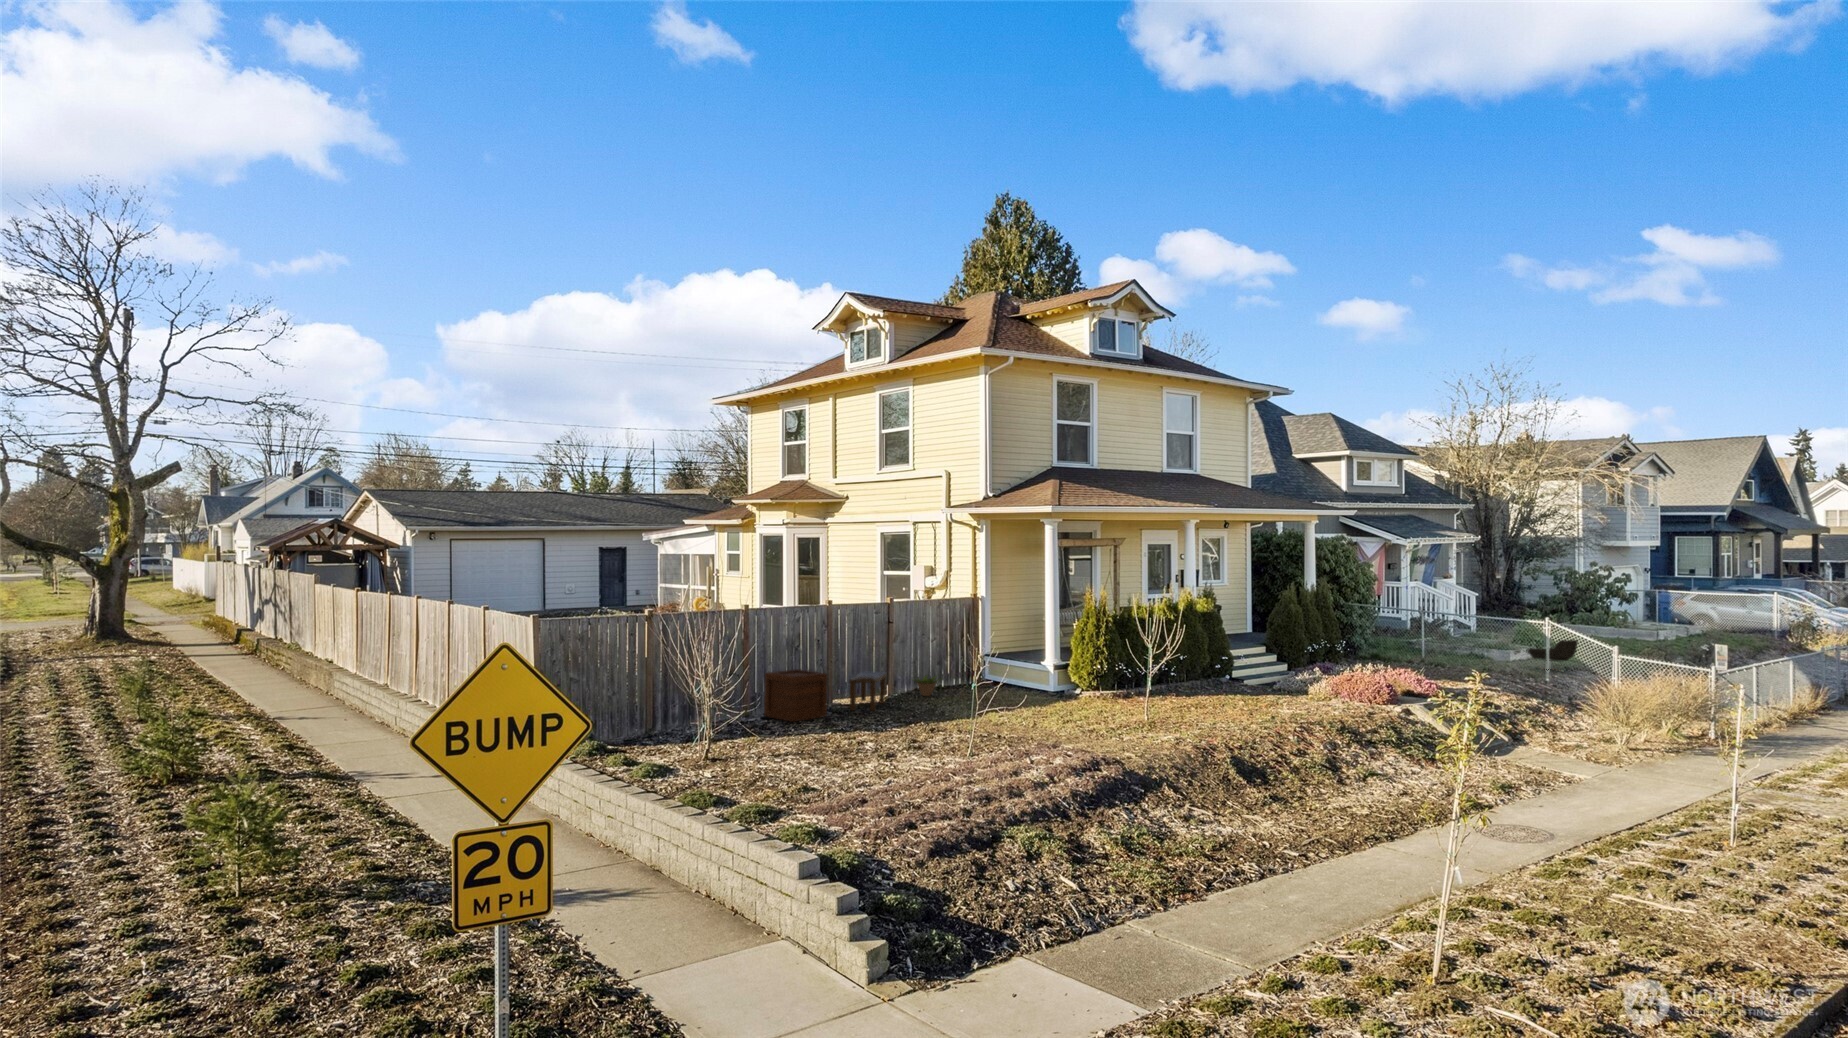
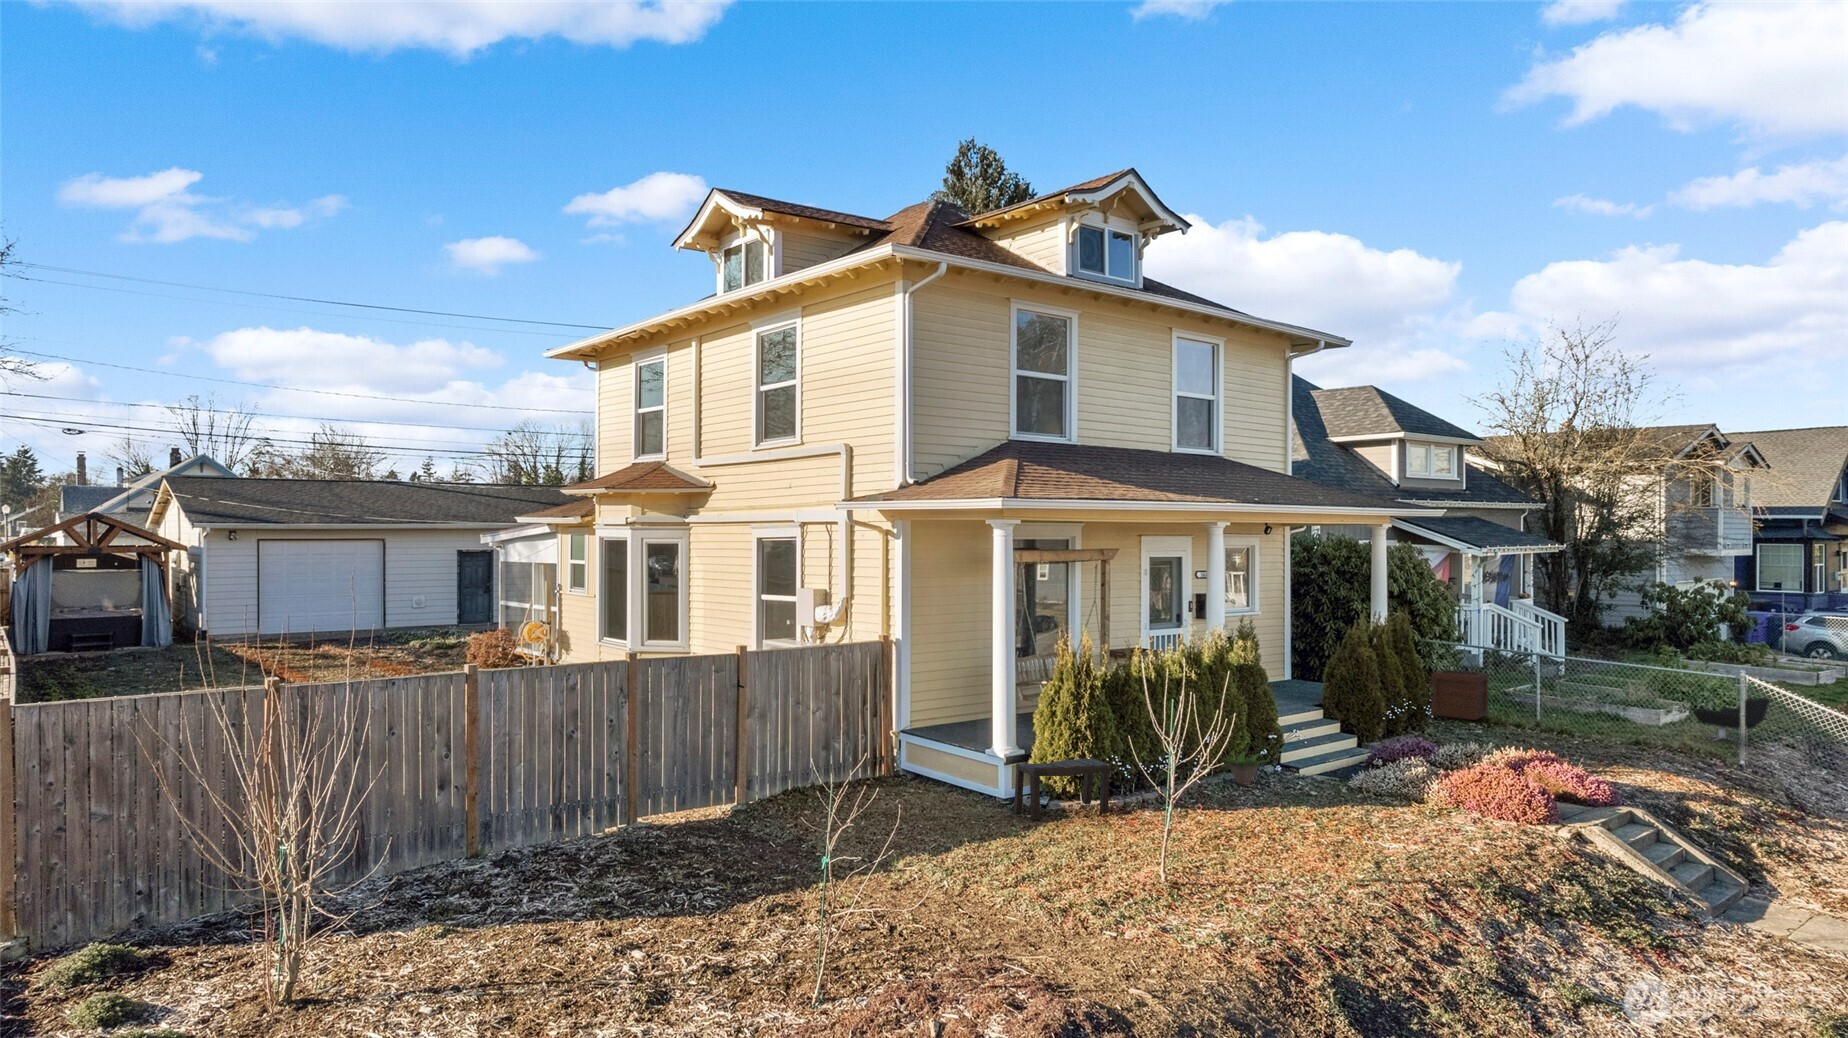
wooden crate: present [764,669,828,722] -> present [1430,670,1488,720]
bench: present [849,671,887,711] -> present [1014,758,1111,820]
decorative plant: present [916,676,938,696] -> present [1224,752,1266,785]

